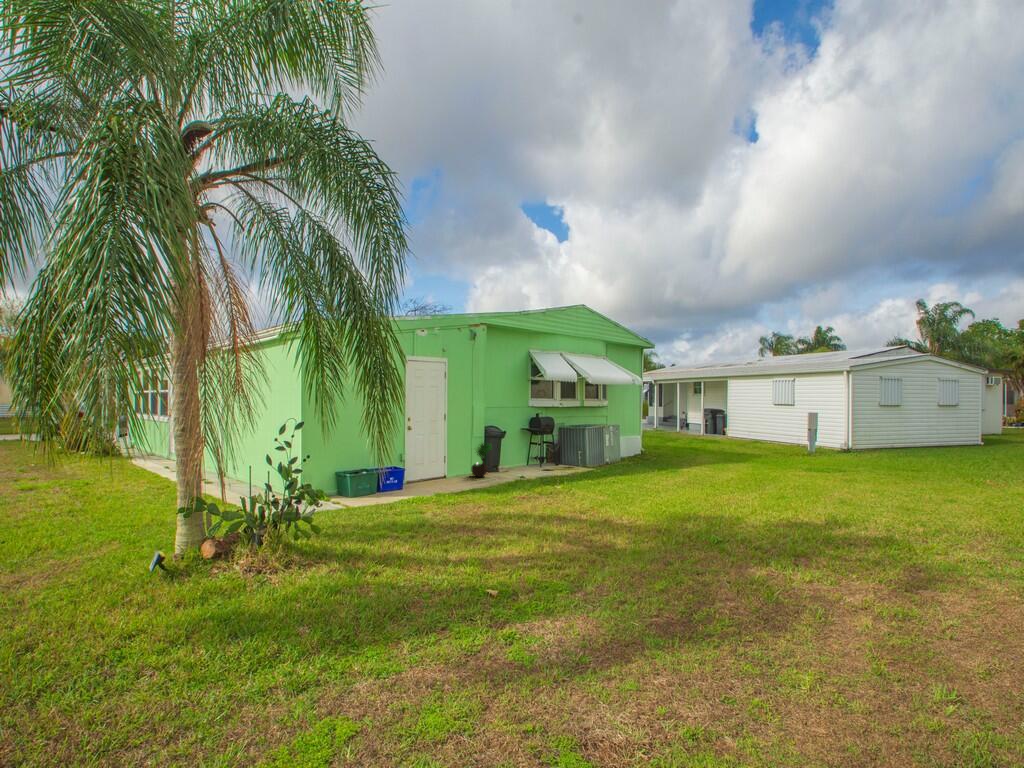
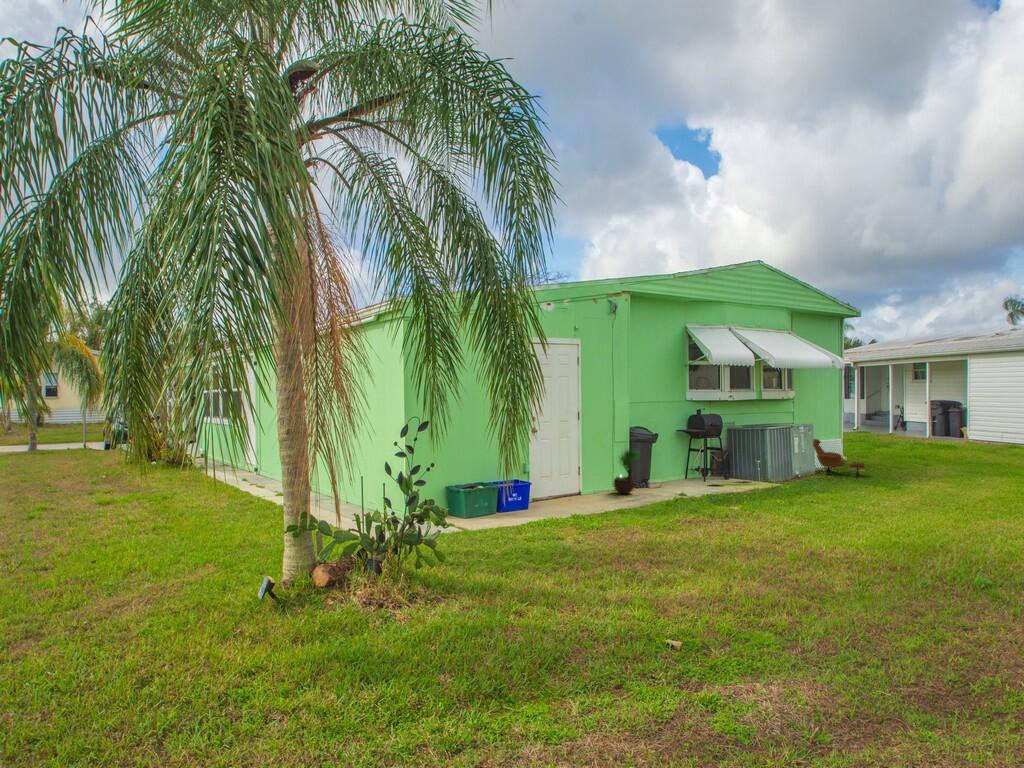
lounge chair: none [619,436,655,465] -> present [813,439,865,477]

